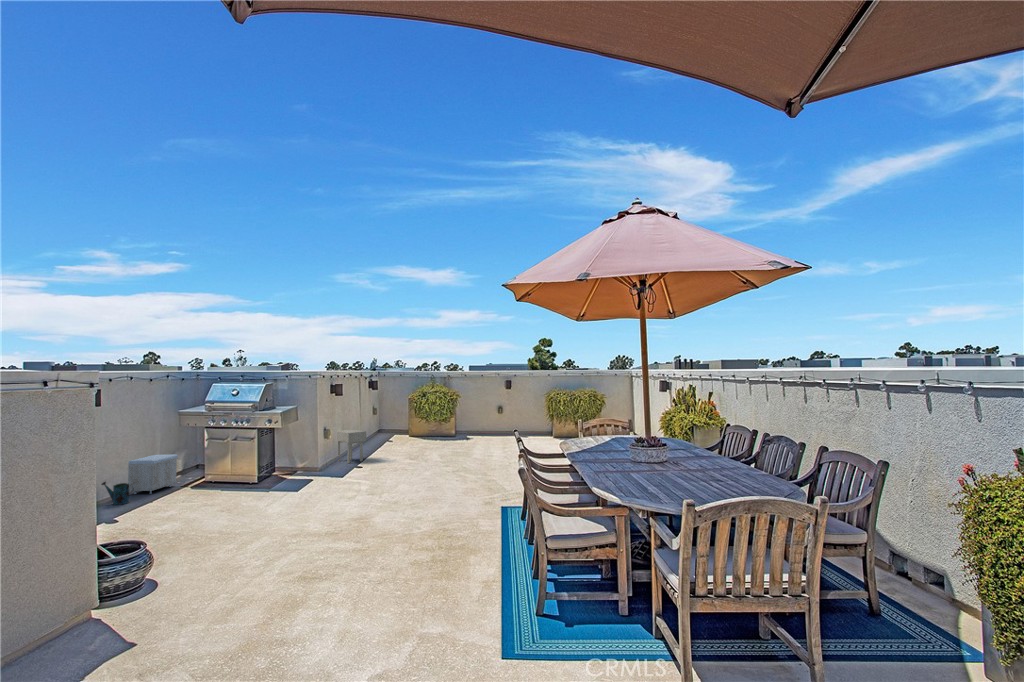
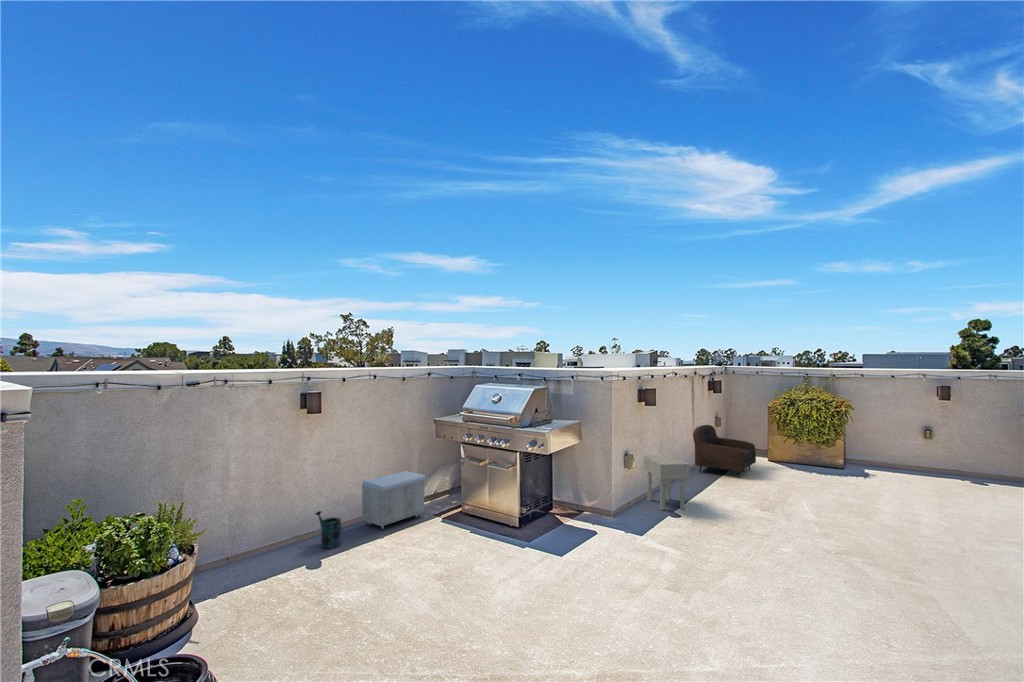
armchair: none [362,414,403,447] -> present [693,425,756,478]

